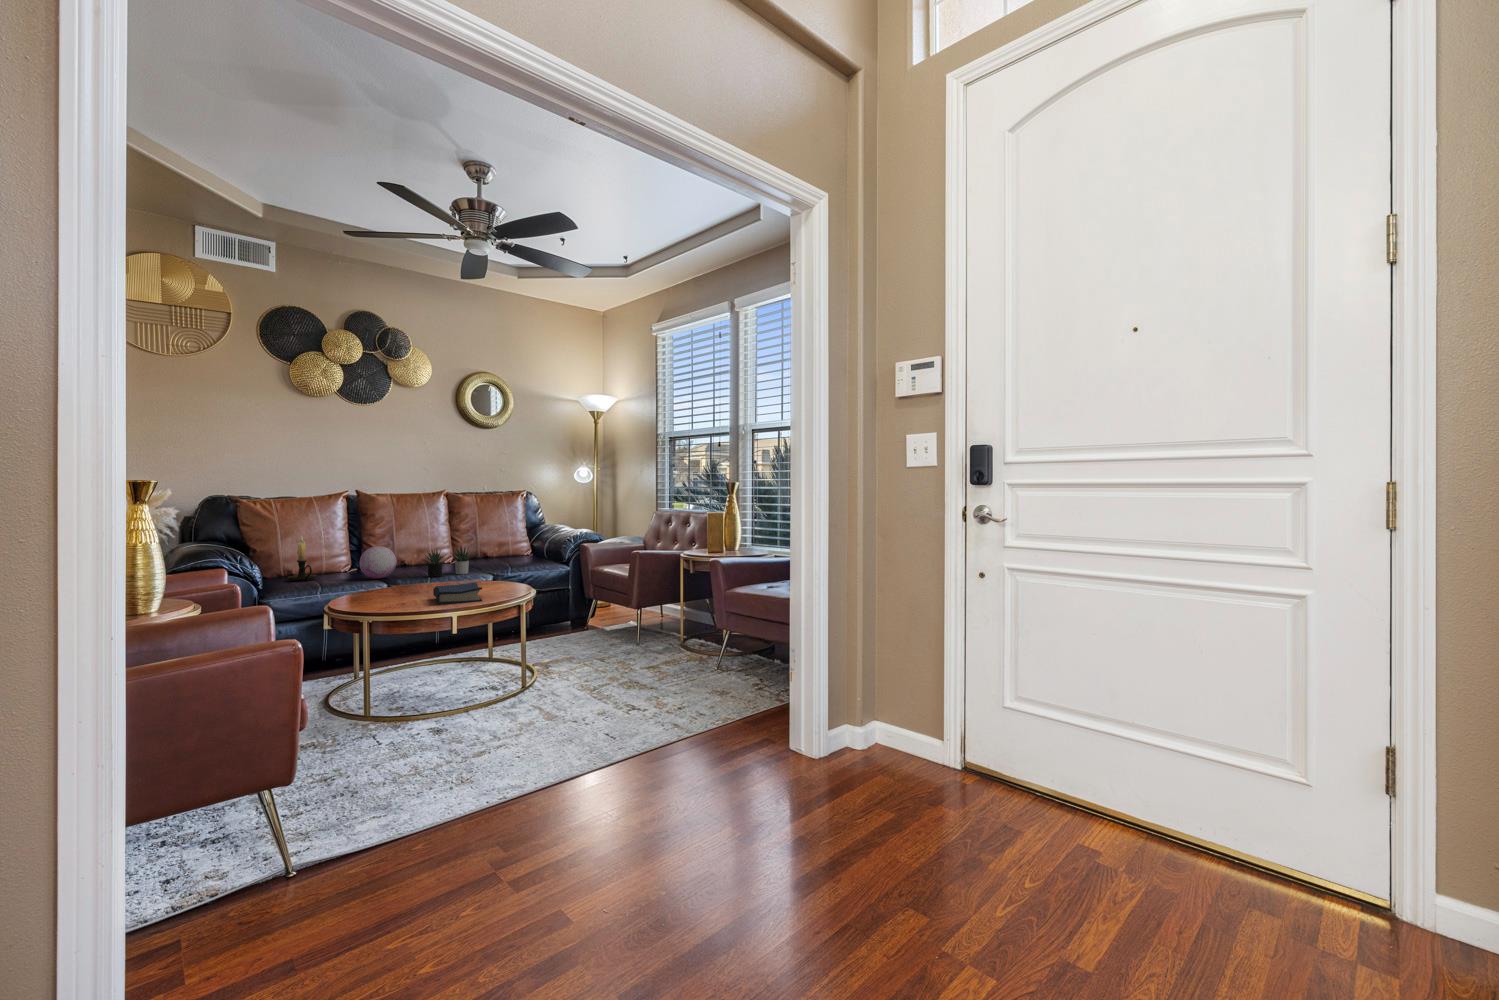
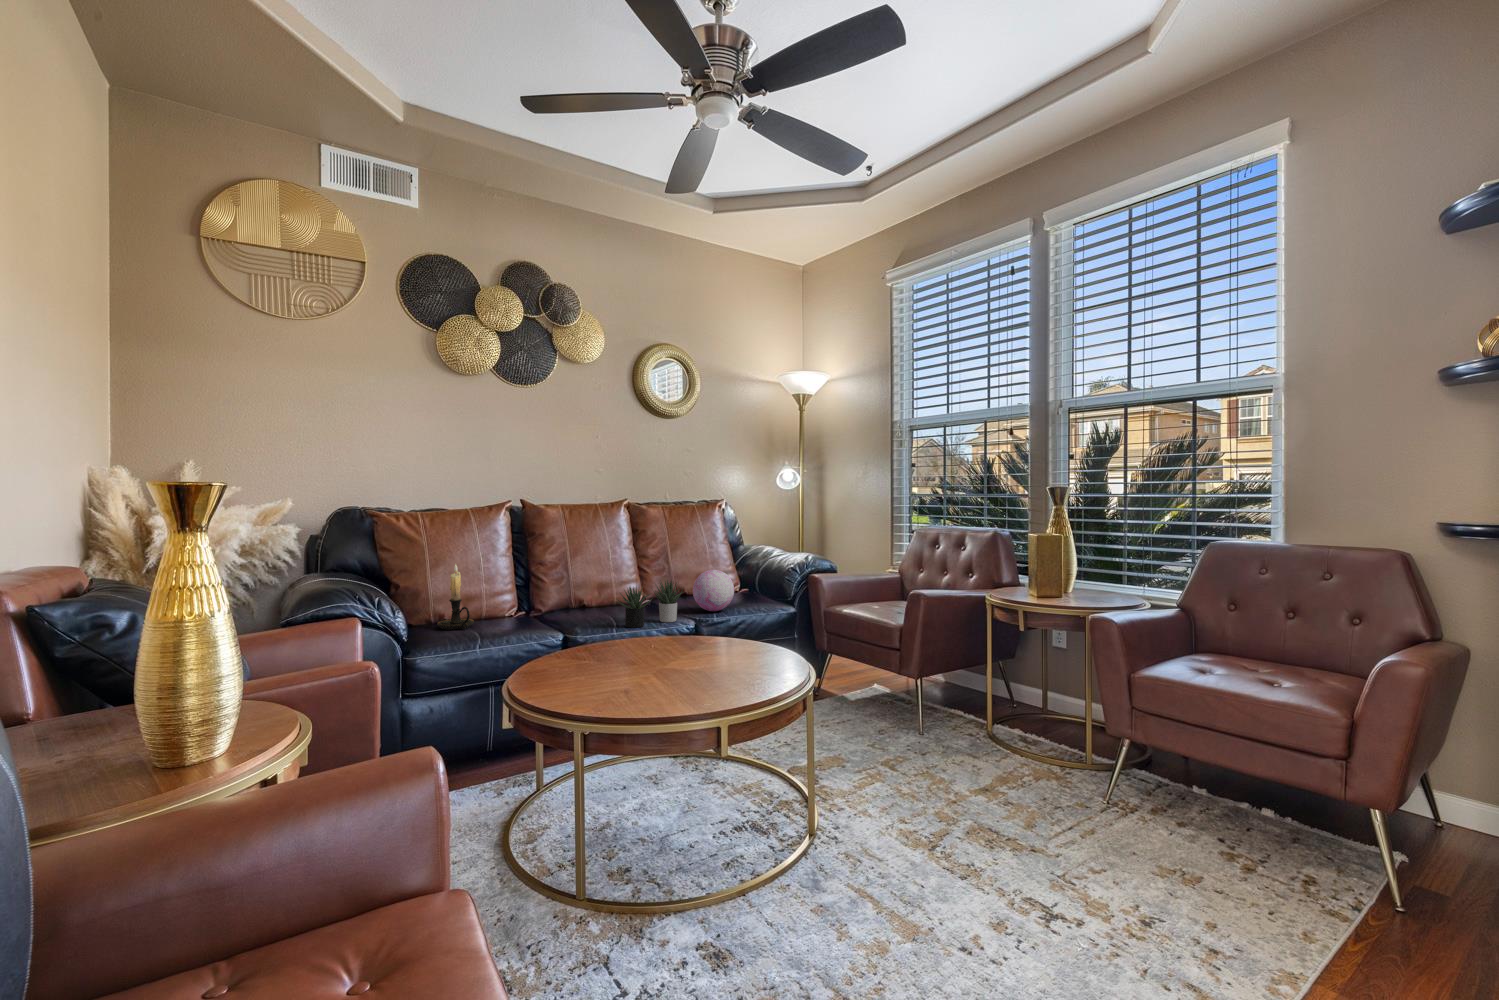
decorative orb: present [359,546,397,579] -> present [693,570,734,611]
hardback book: present [433,582,482,605] -> none [682,659,776,710]

